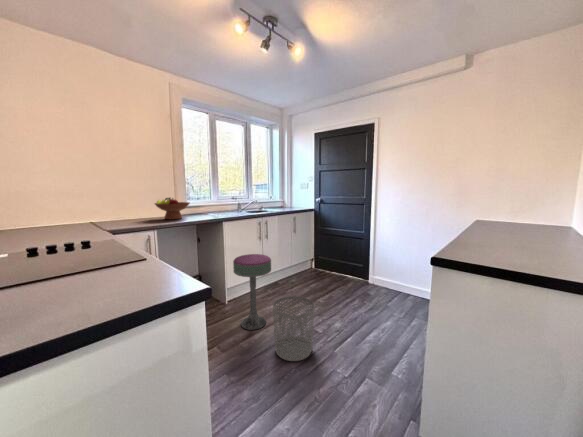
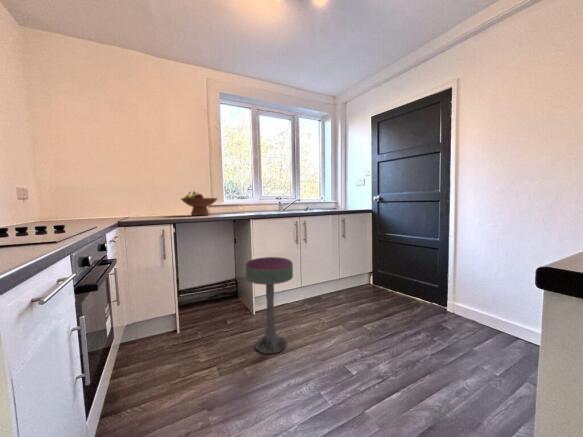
waste bin: present [273,296,314,361] -> none [276,315,335,414]

